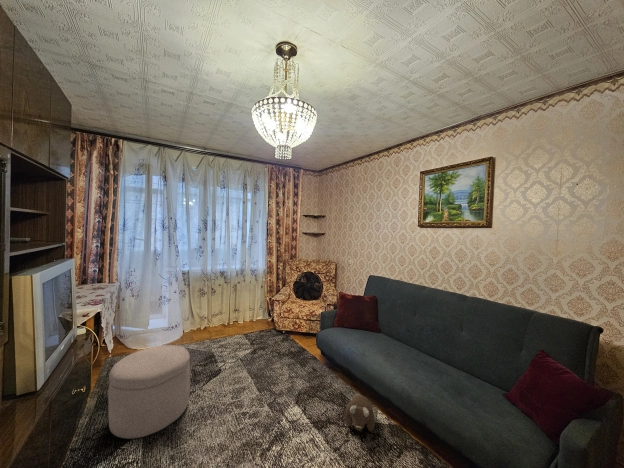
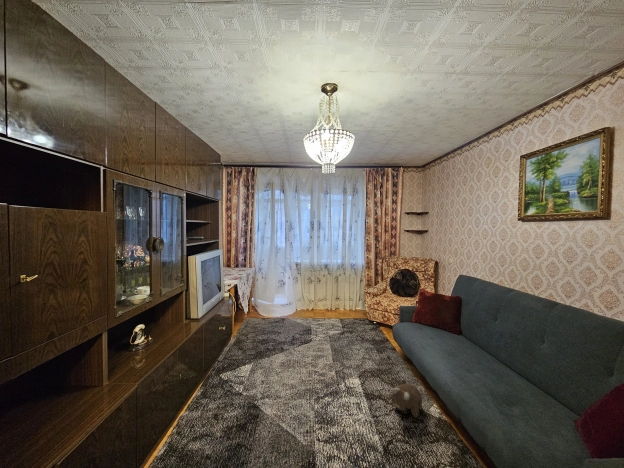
ottoman: present [108,345,190,439] -> none [240,311,286,363]

